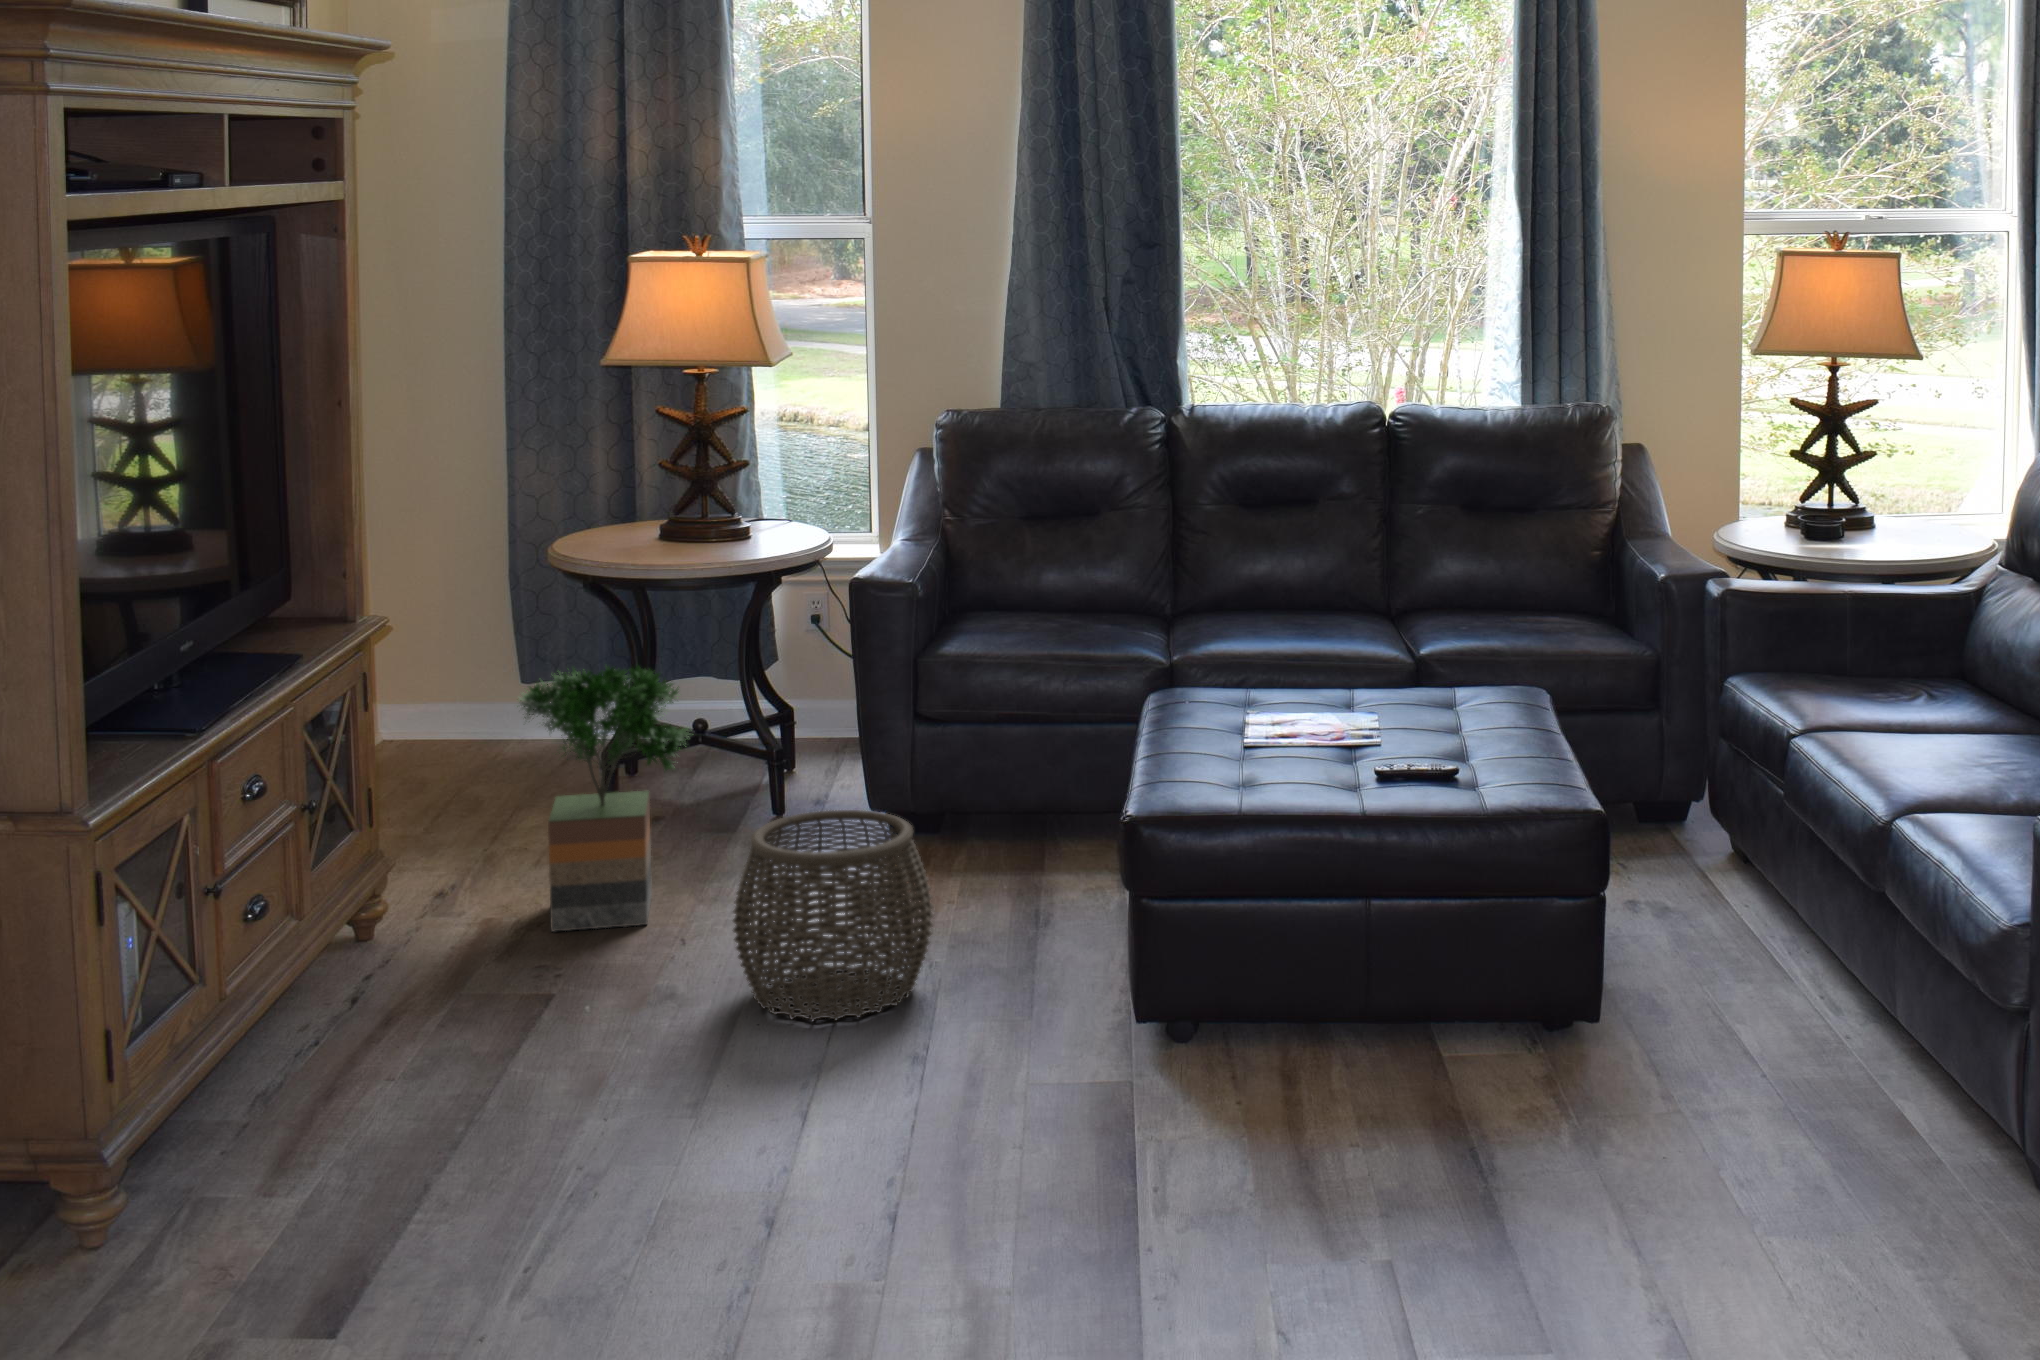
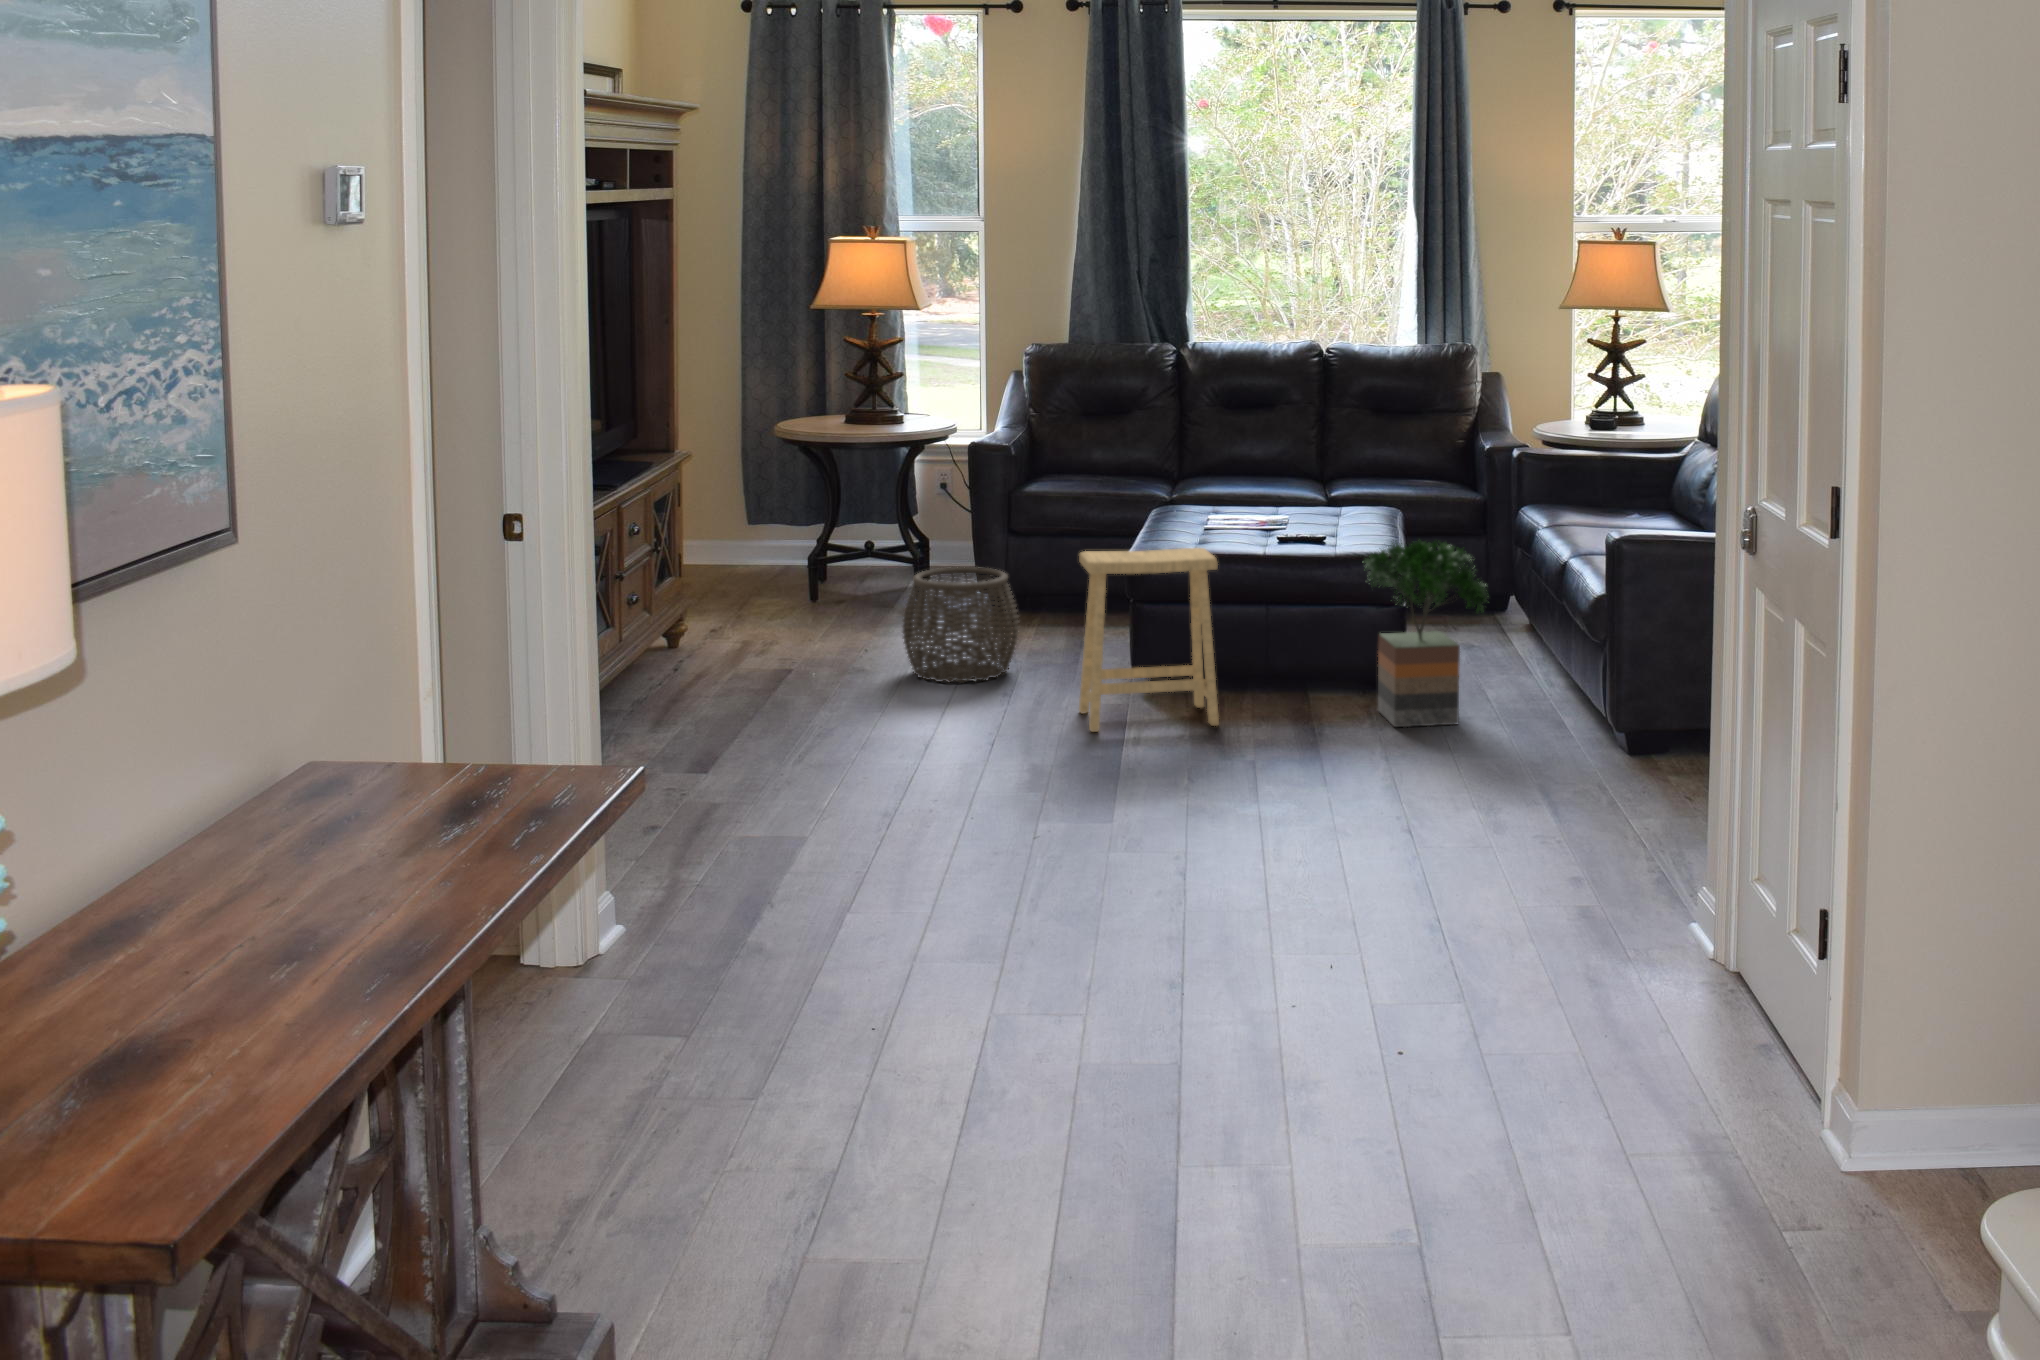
potted tree: present [519,665,688,932] -> present [1363,540,1489,727]
footstool: none [1037,802,1288,1151] -> present [1079,548,1219,732]

